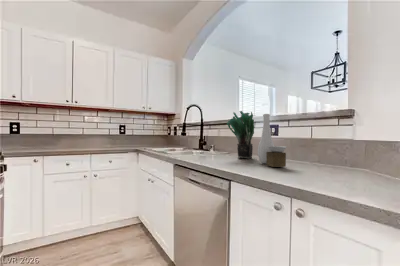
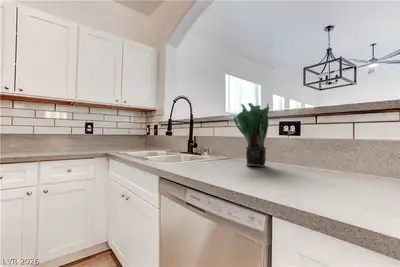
vase: present [258,114,287,167] -> none [283,105,336,183]

